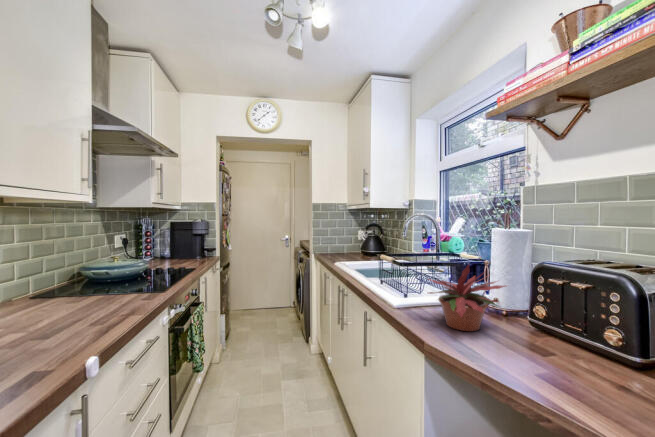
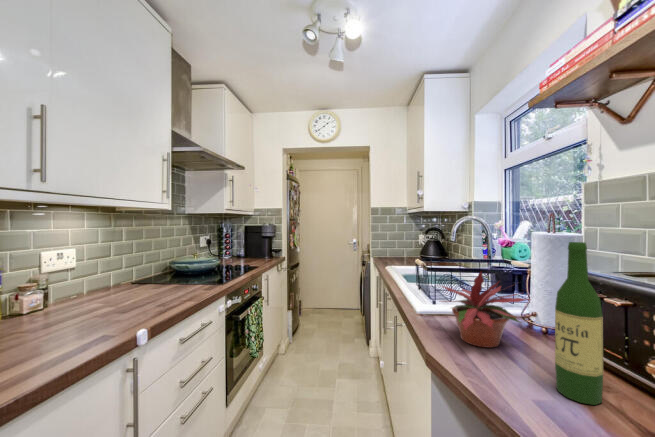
wine bottle: none [541,236,579,367] -> present [555,242,603,405]

